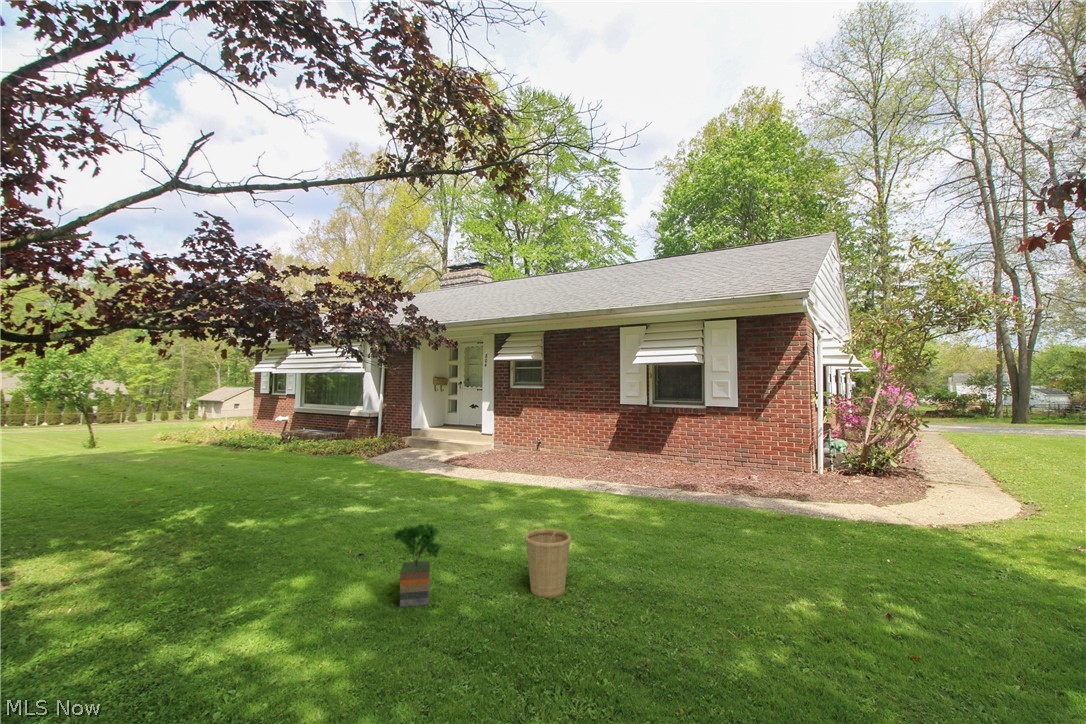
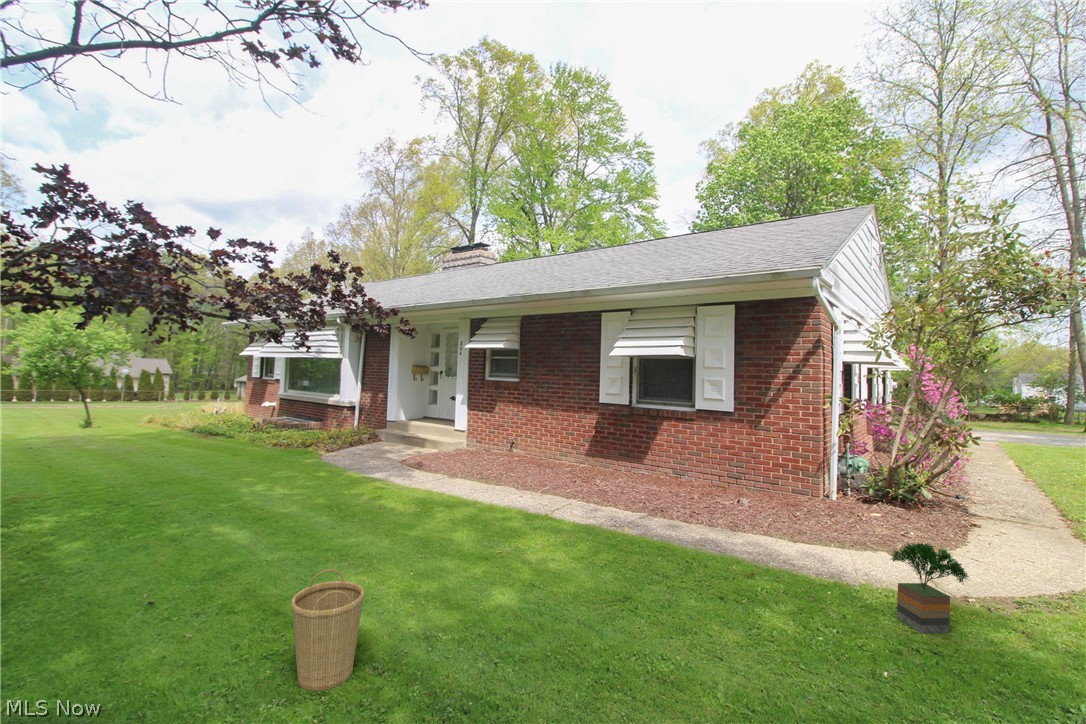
potted tree: present [393,524,442,607] -> present [891,543,969,633]

